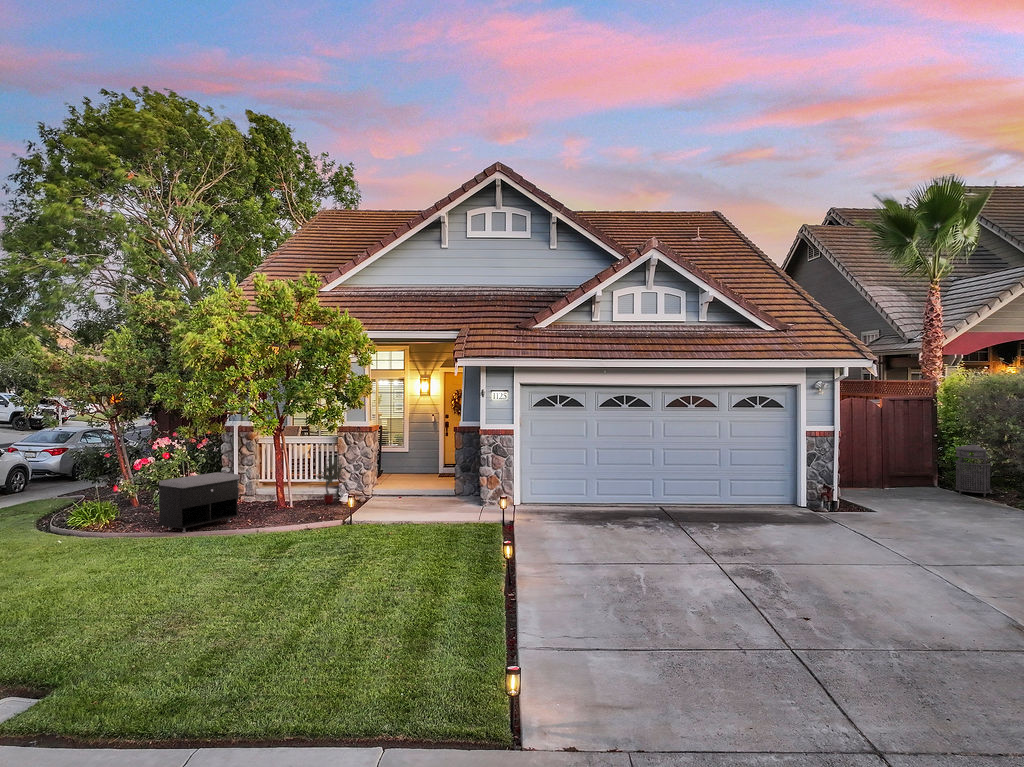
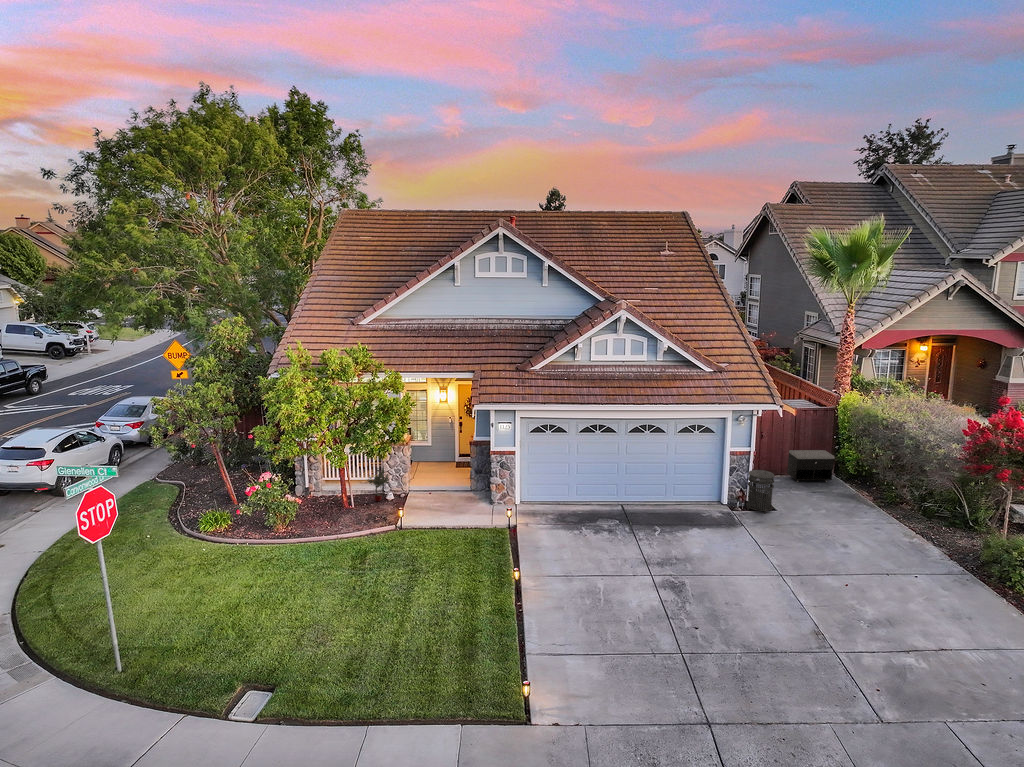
trash can: present [955,444,992,497] -> present [746,470,775,514]
storage bench: present [159,472,239,532] -> present [787,450,835,482]

